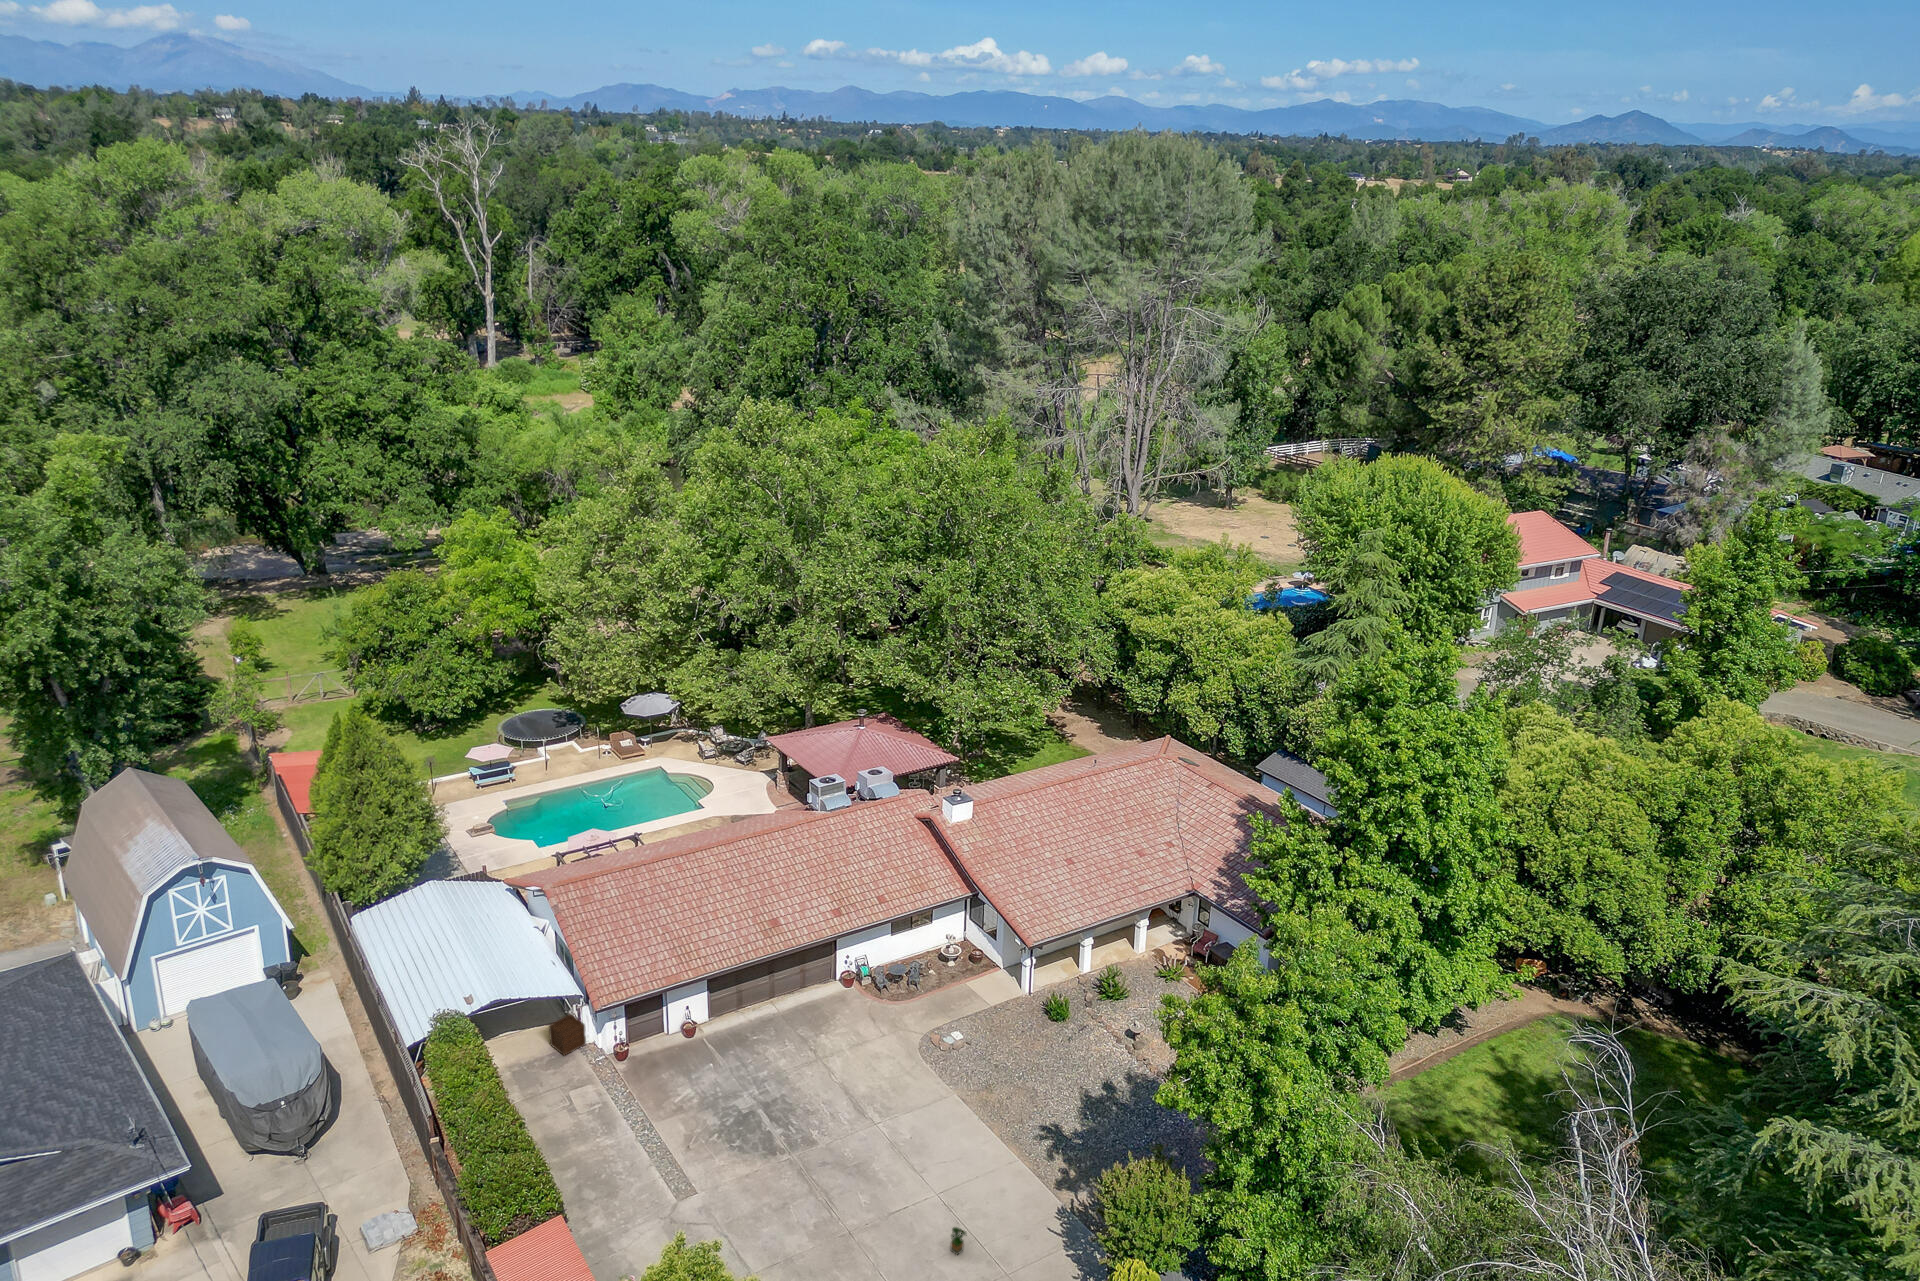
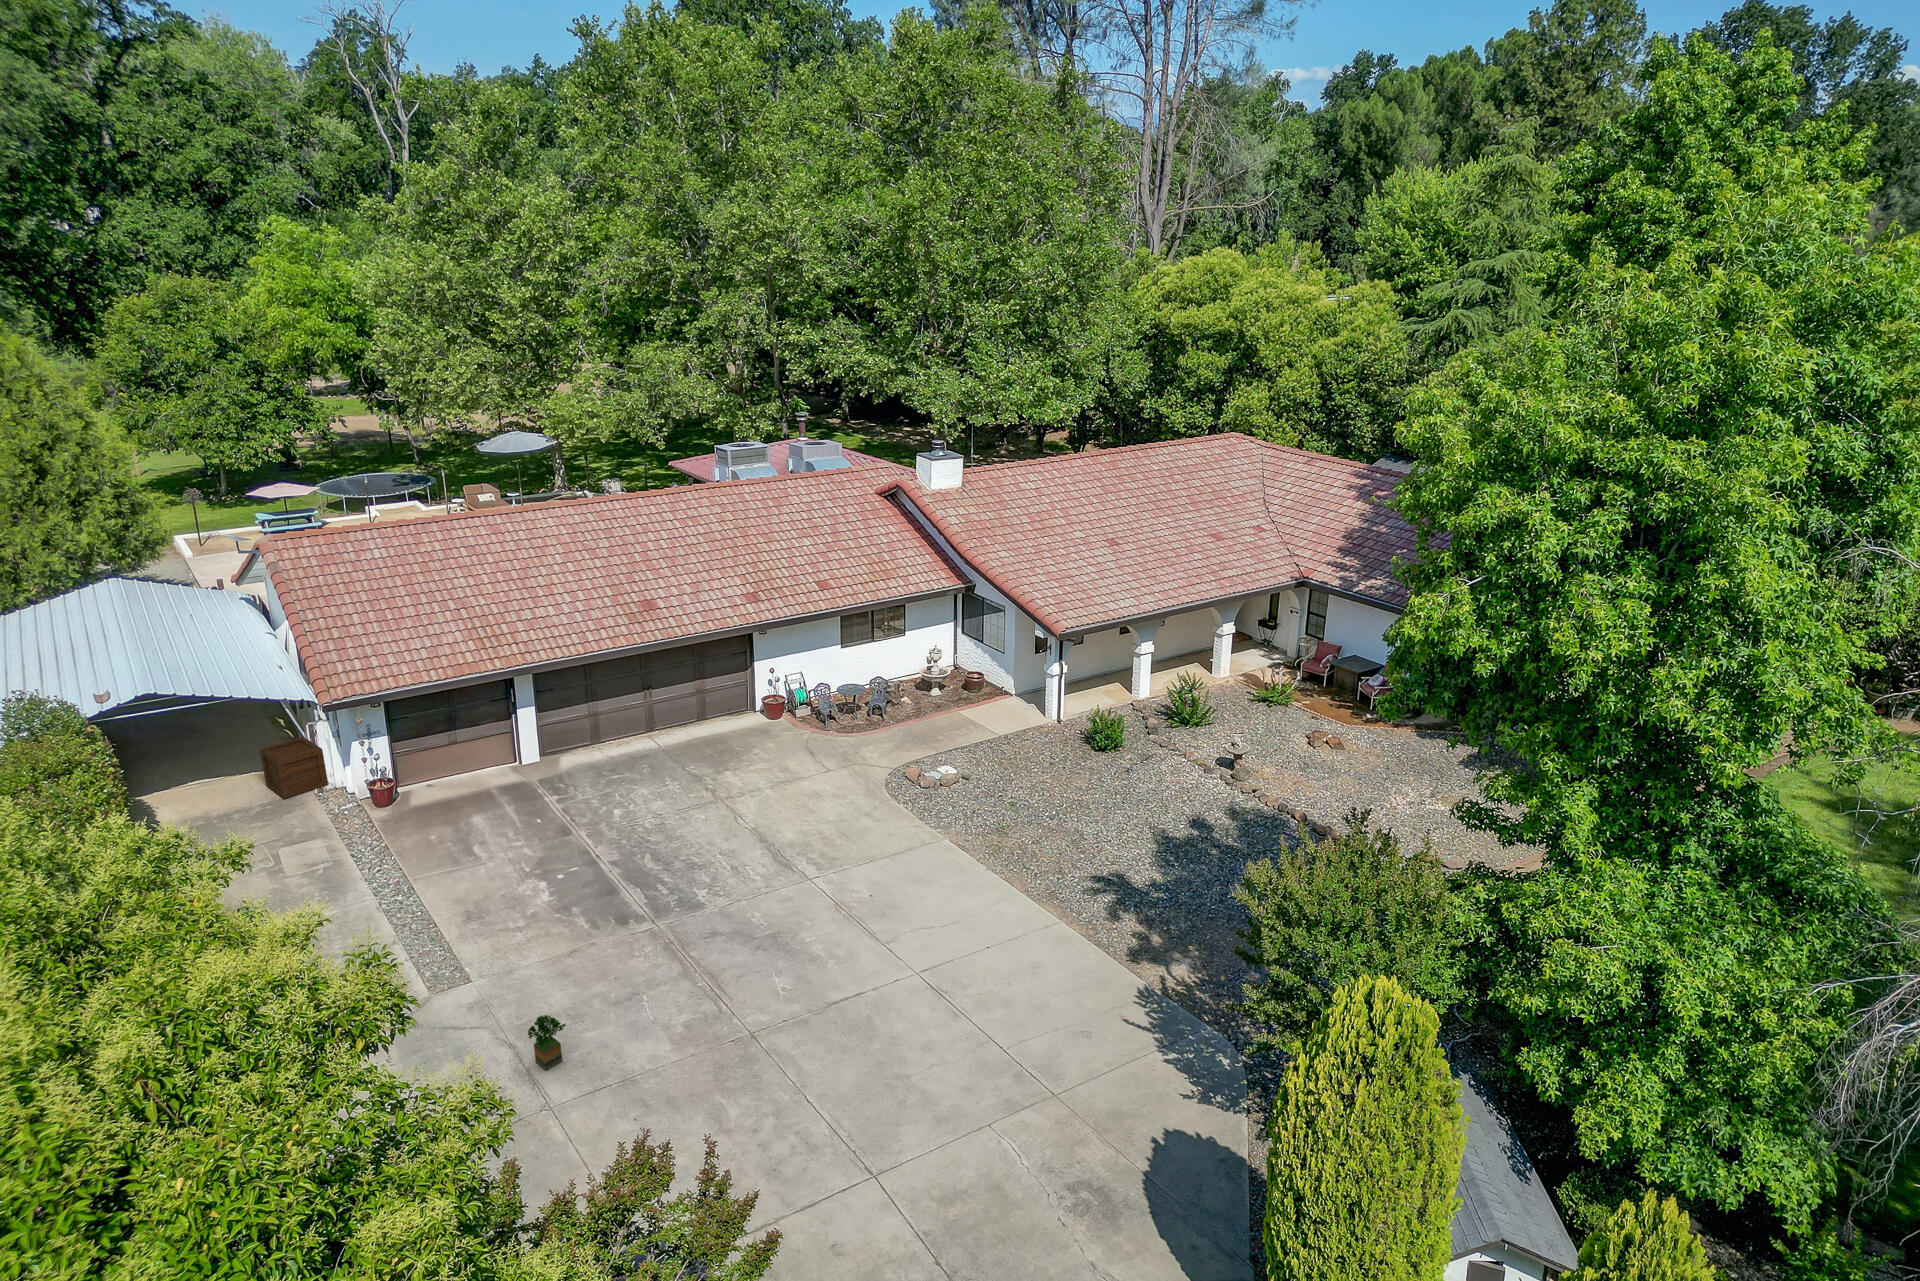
potted tree: present [950,1227,967,1255] -> present [528,1015,566,1071]

